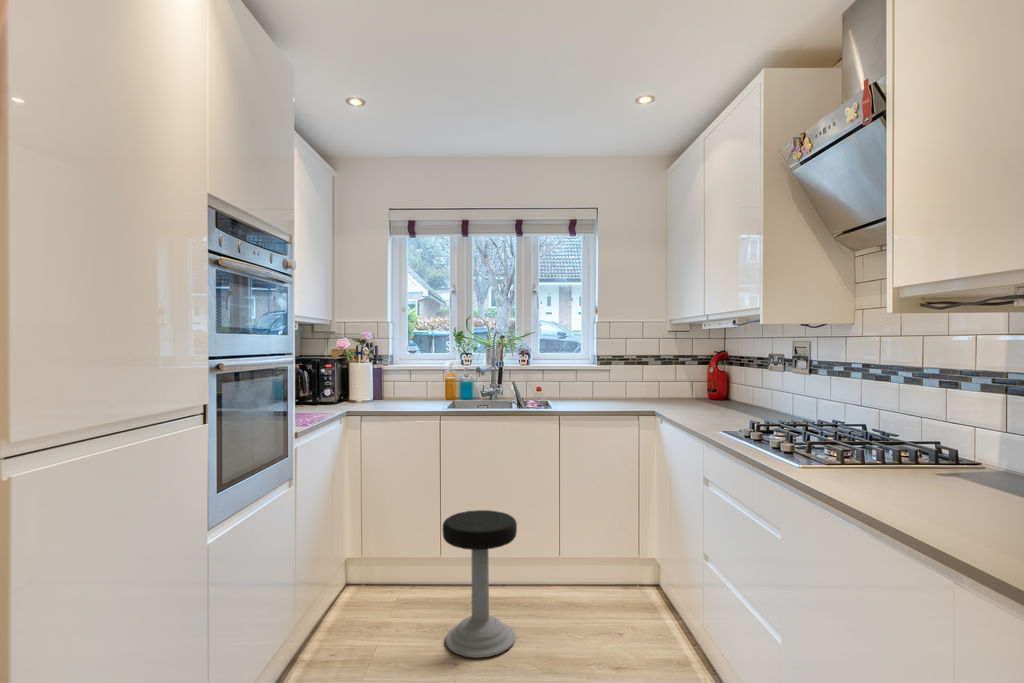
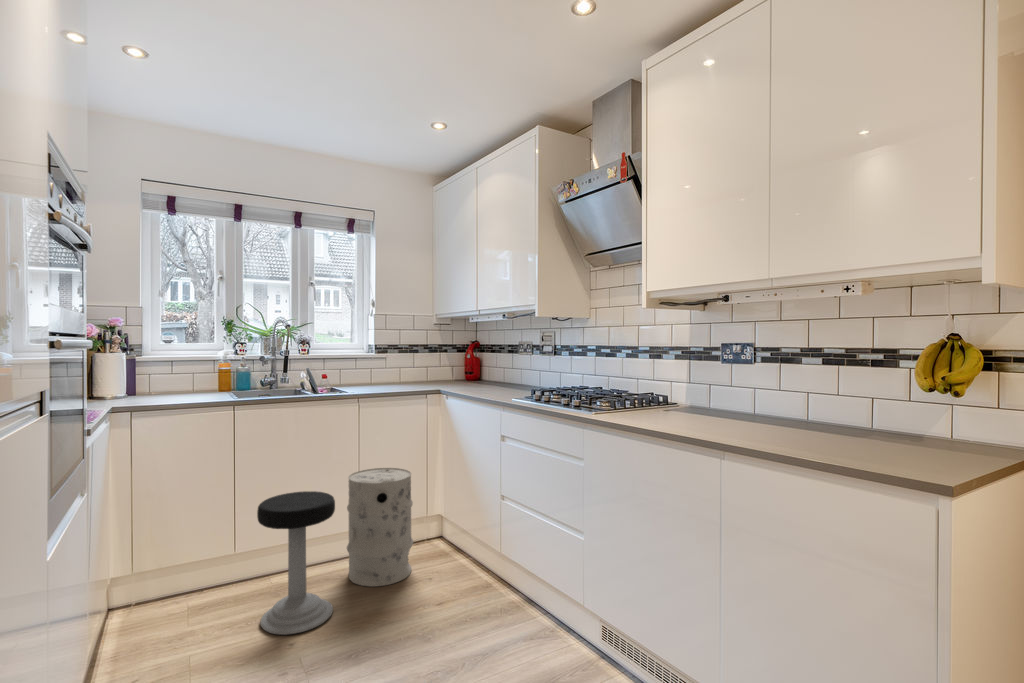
trash can: none [542,494,615,628] -> present [347,468,413,586]

